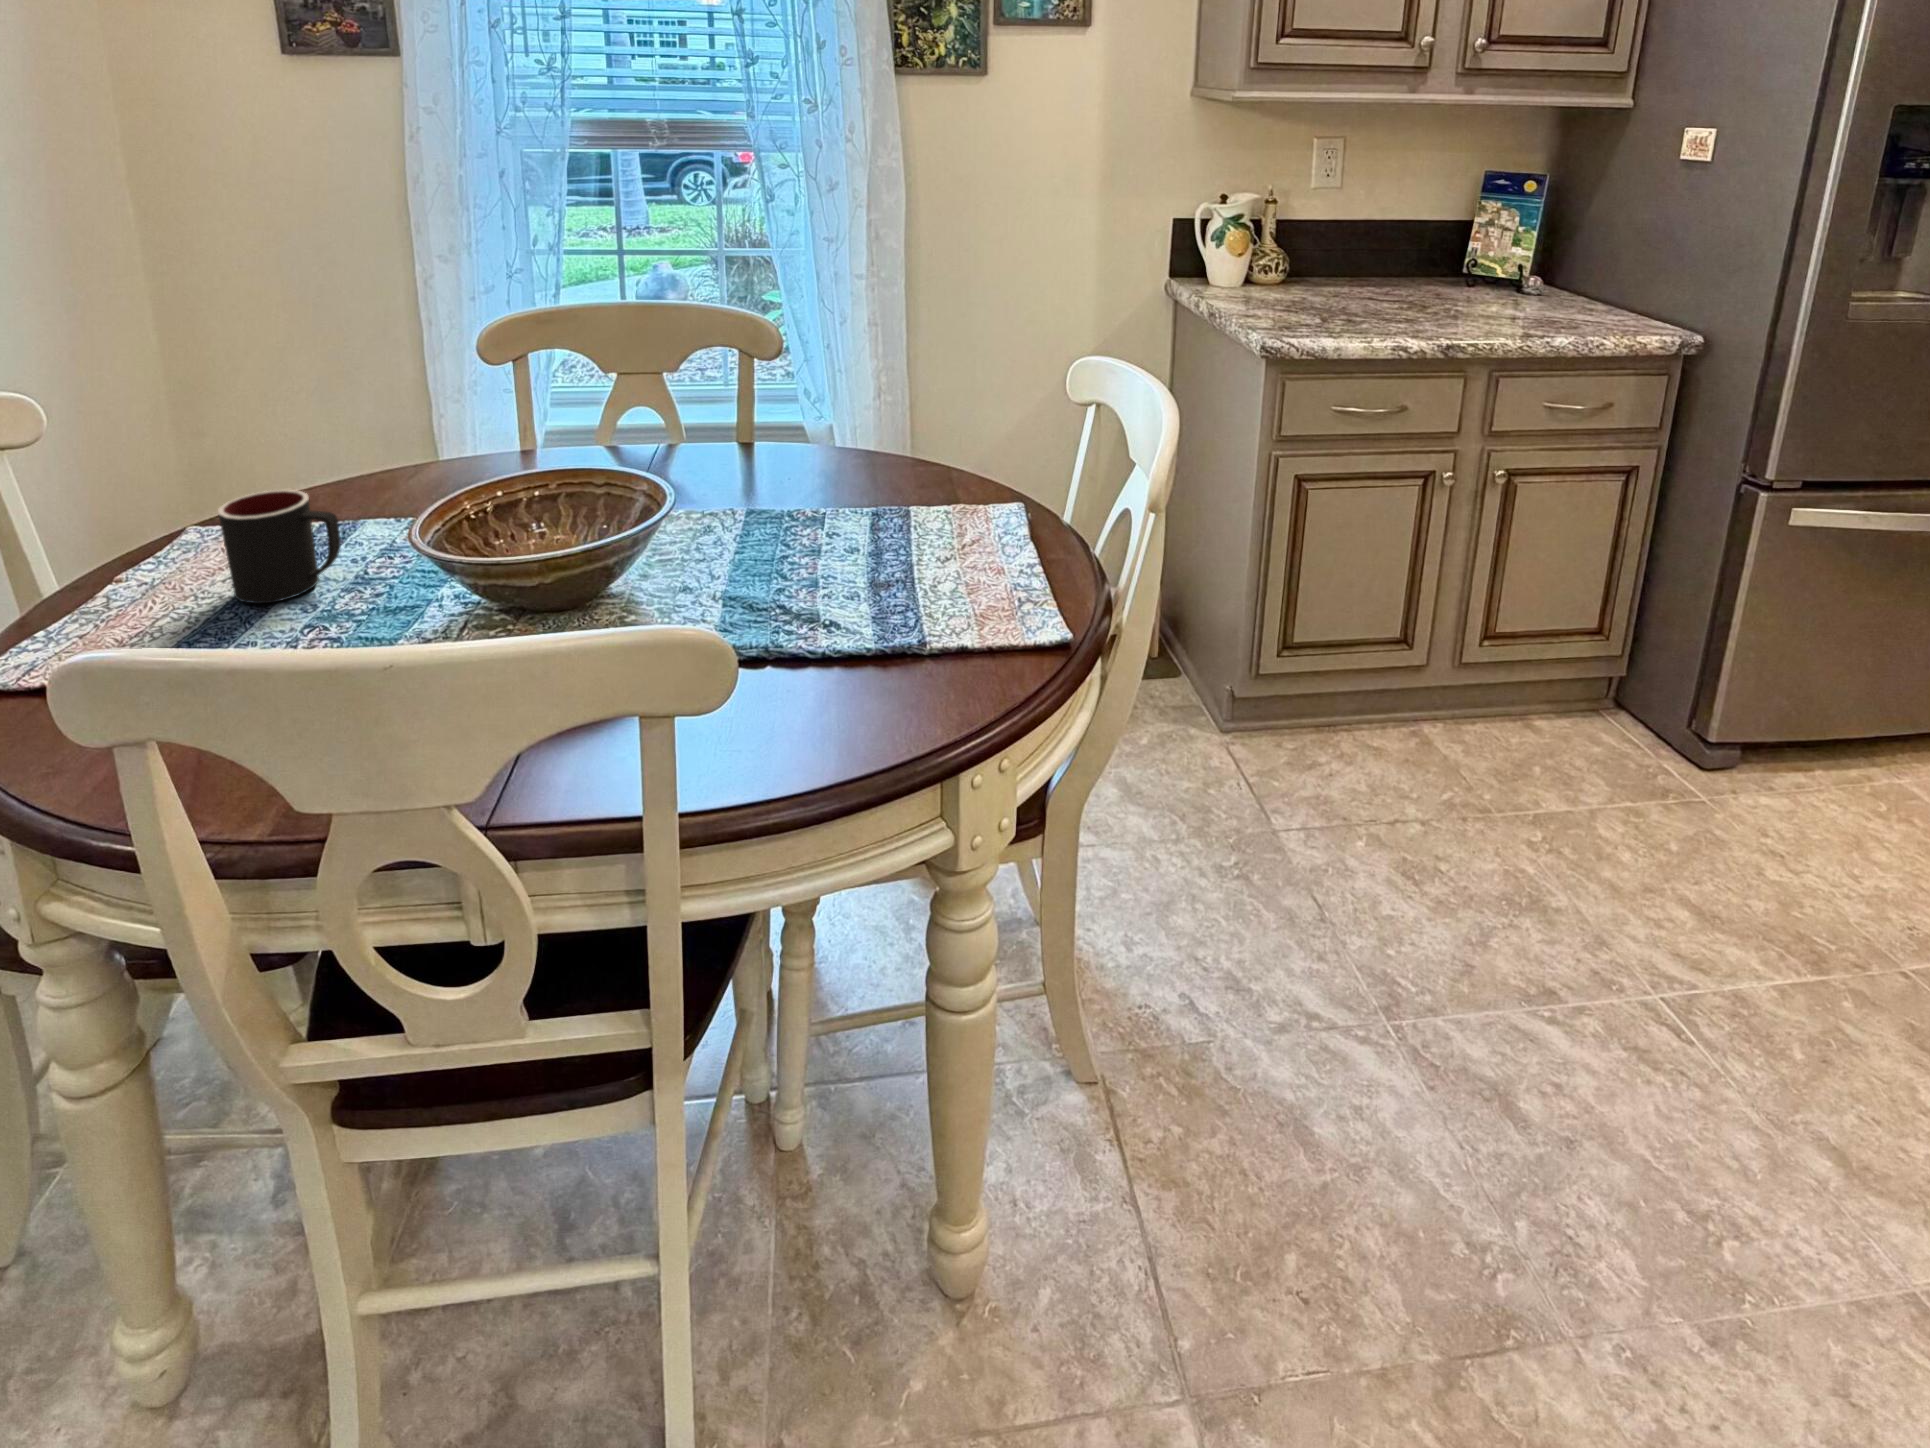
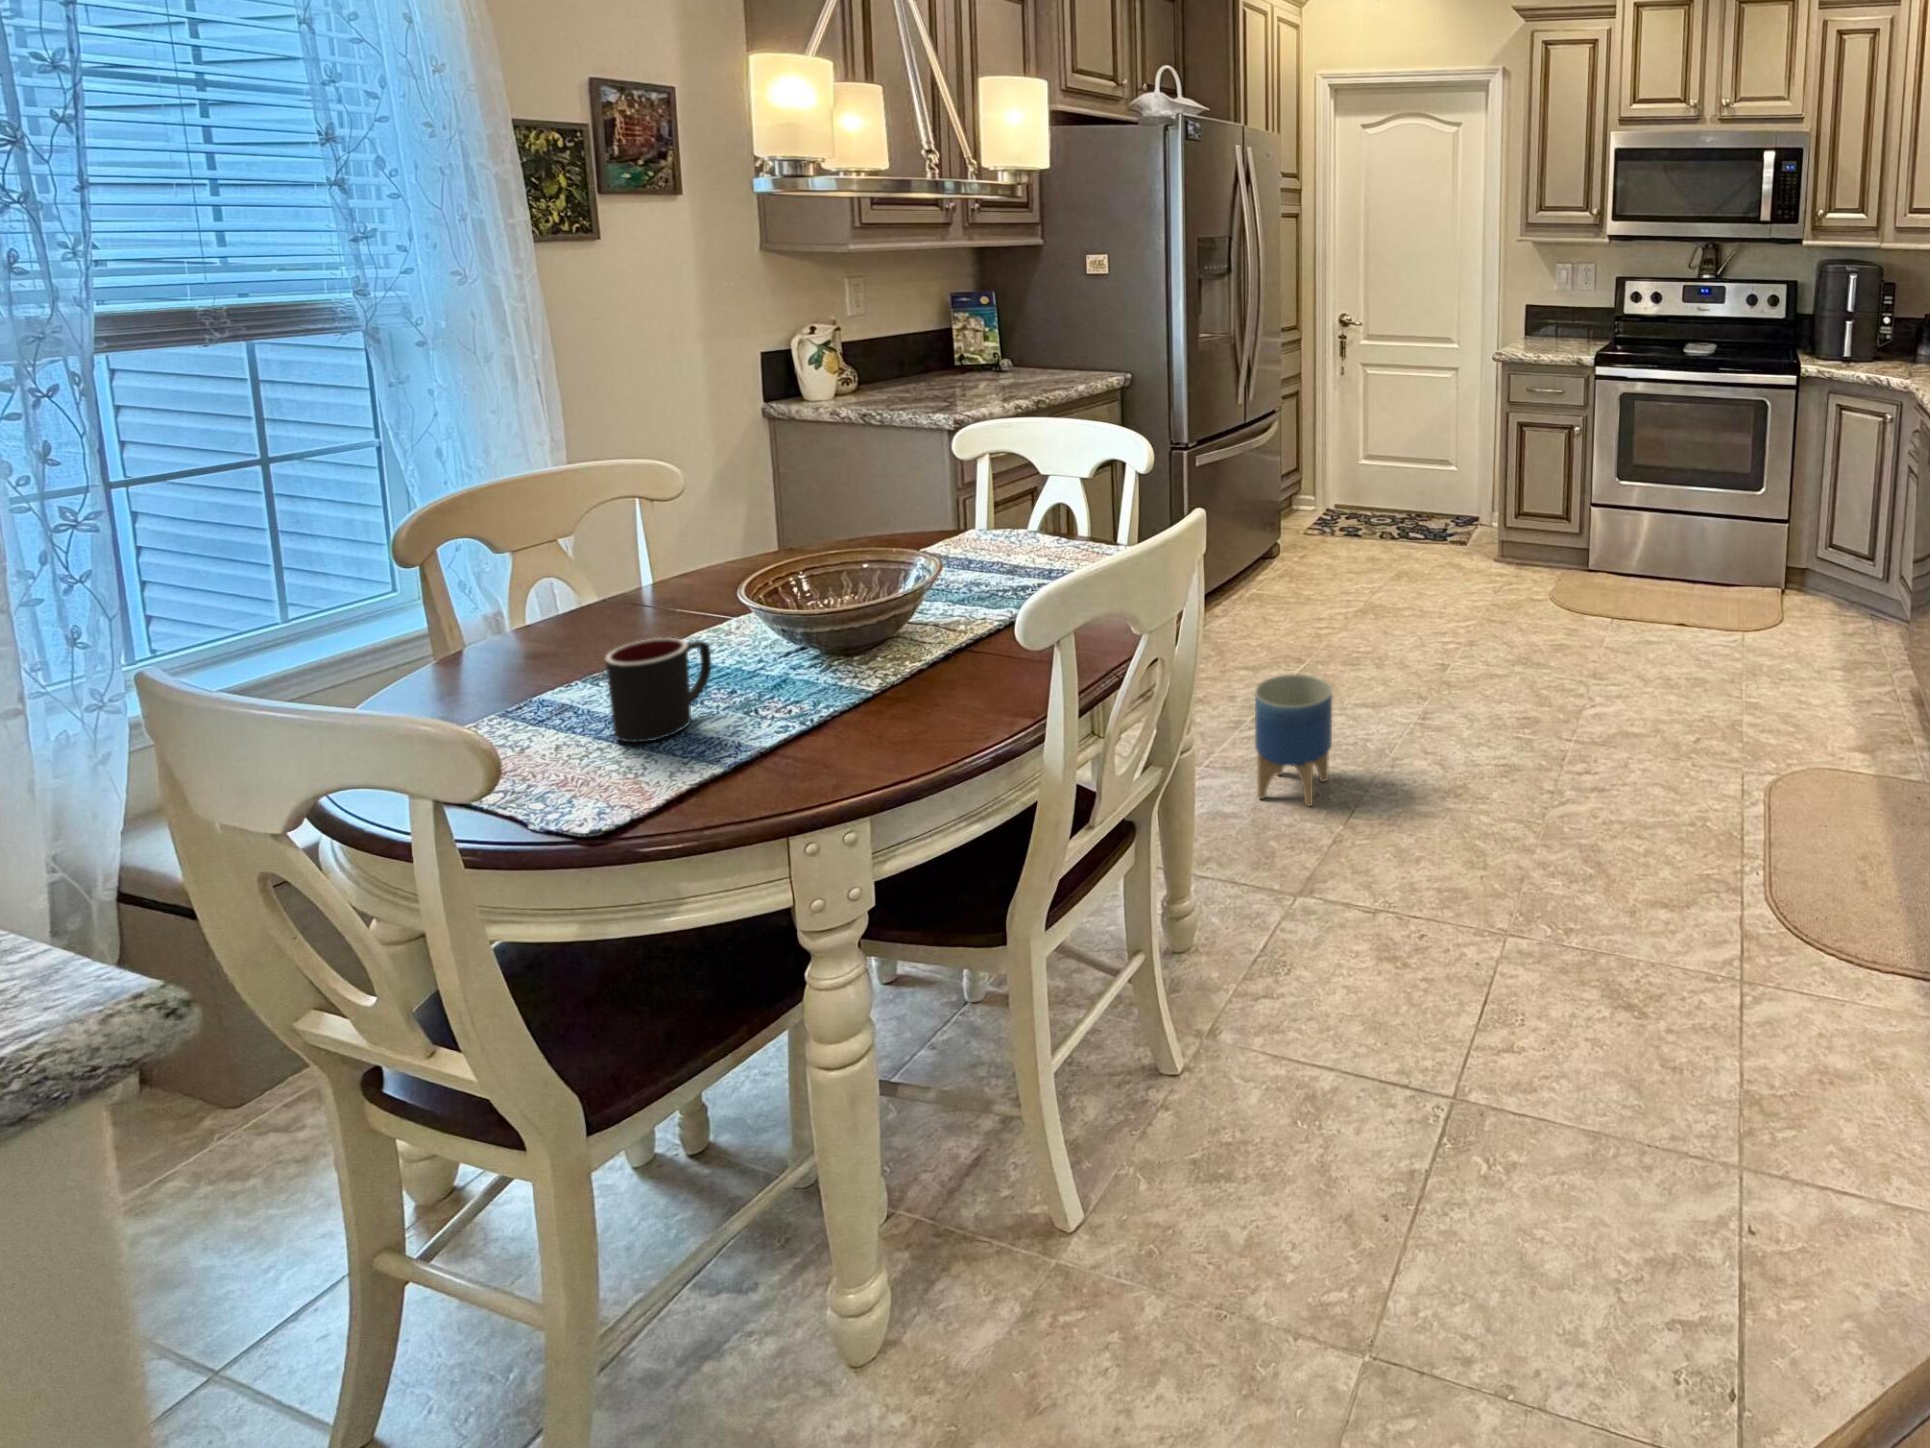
planter: none [1406,980,1603,1281] -> present [1255,674,1332,806]

